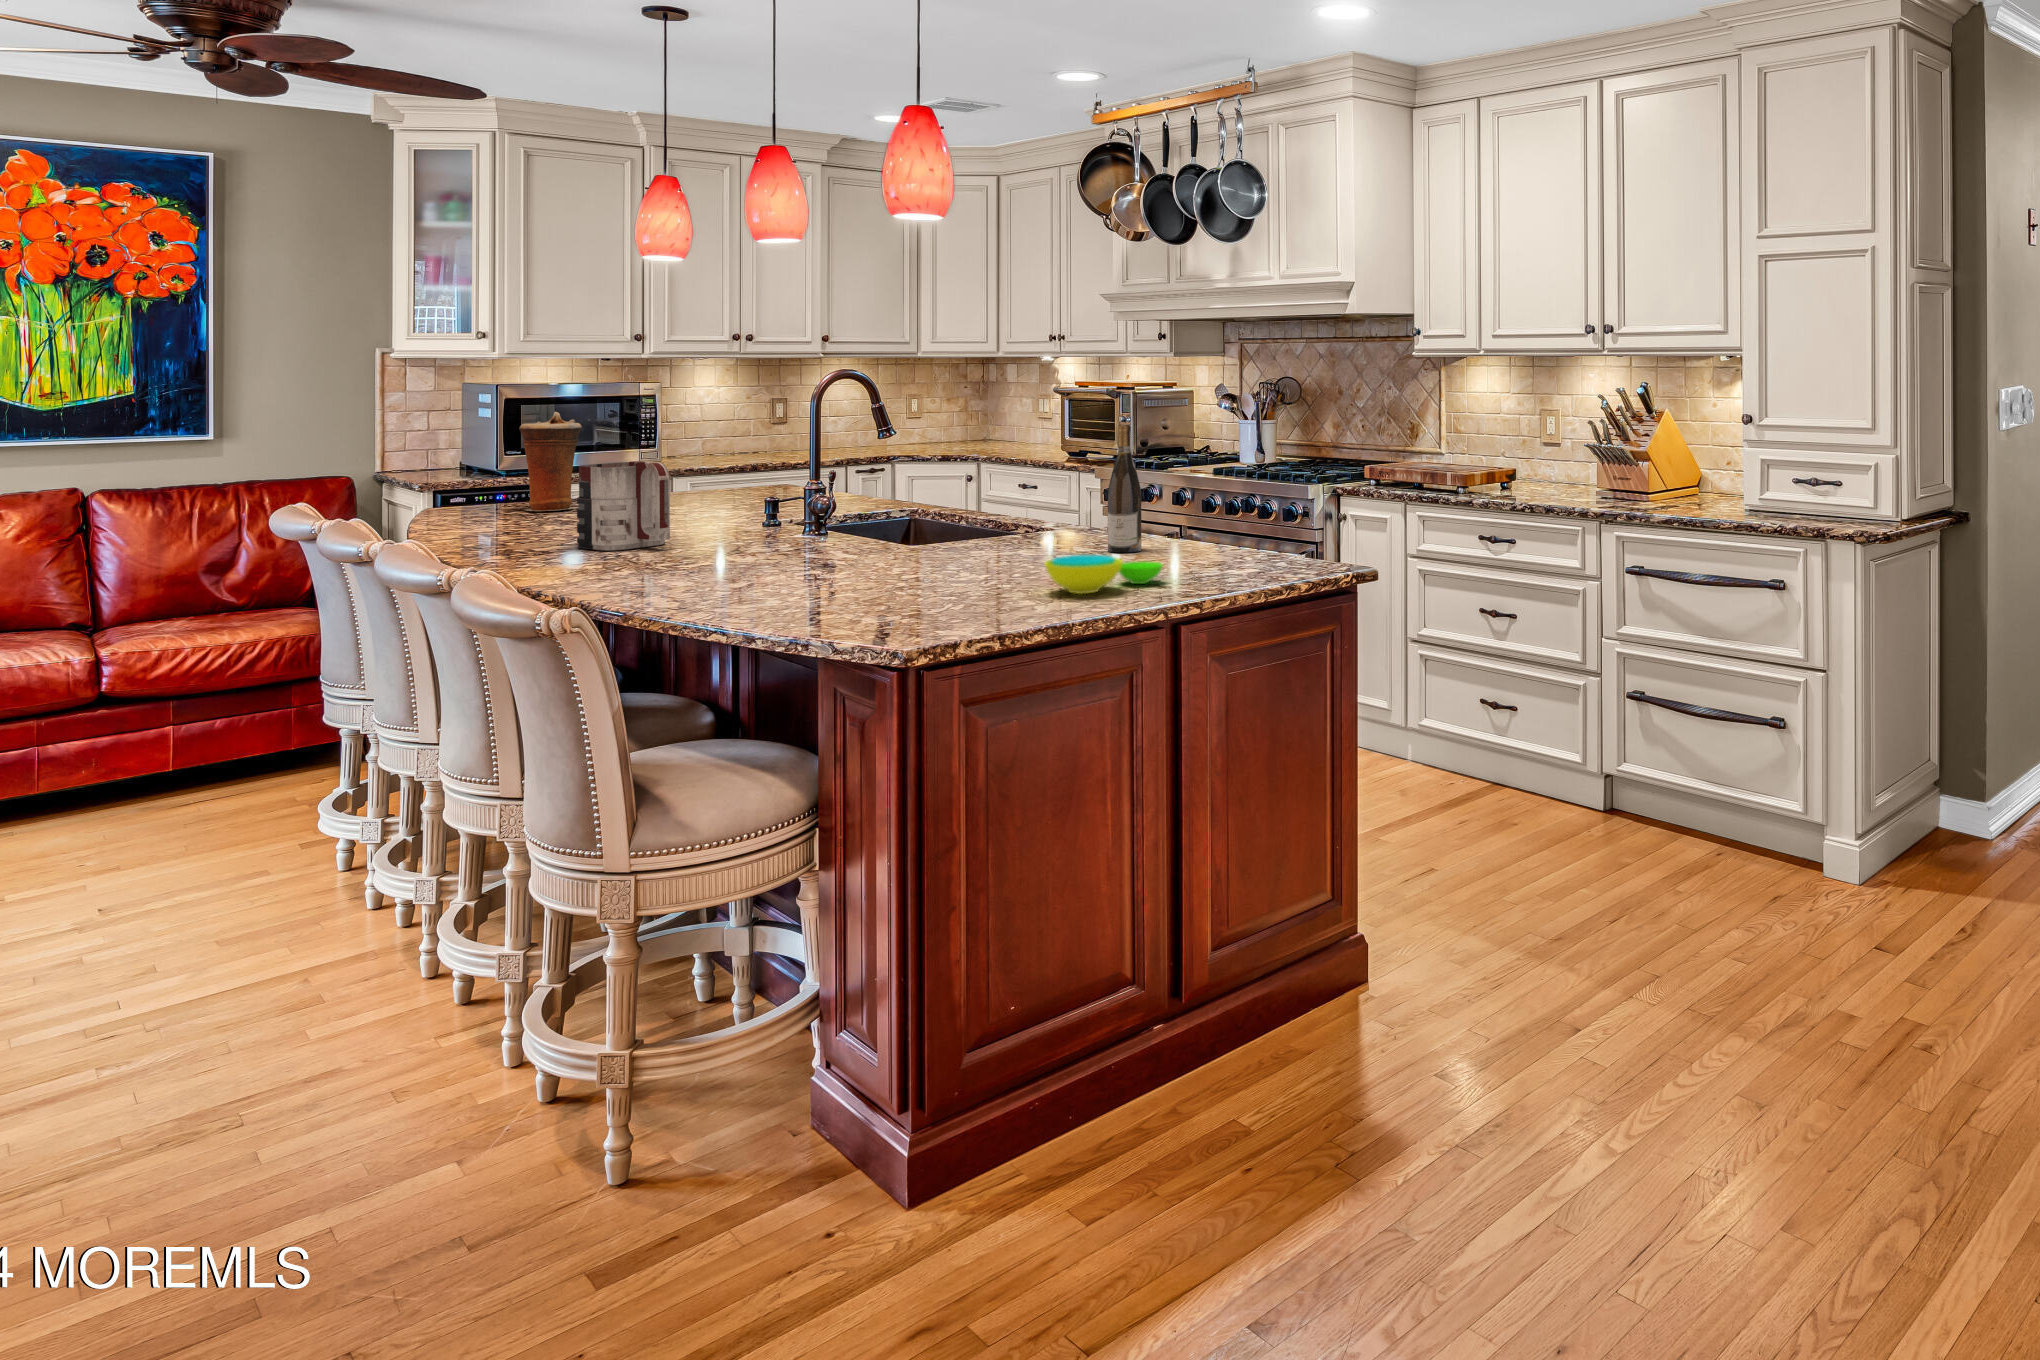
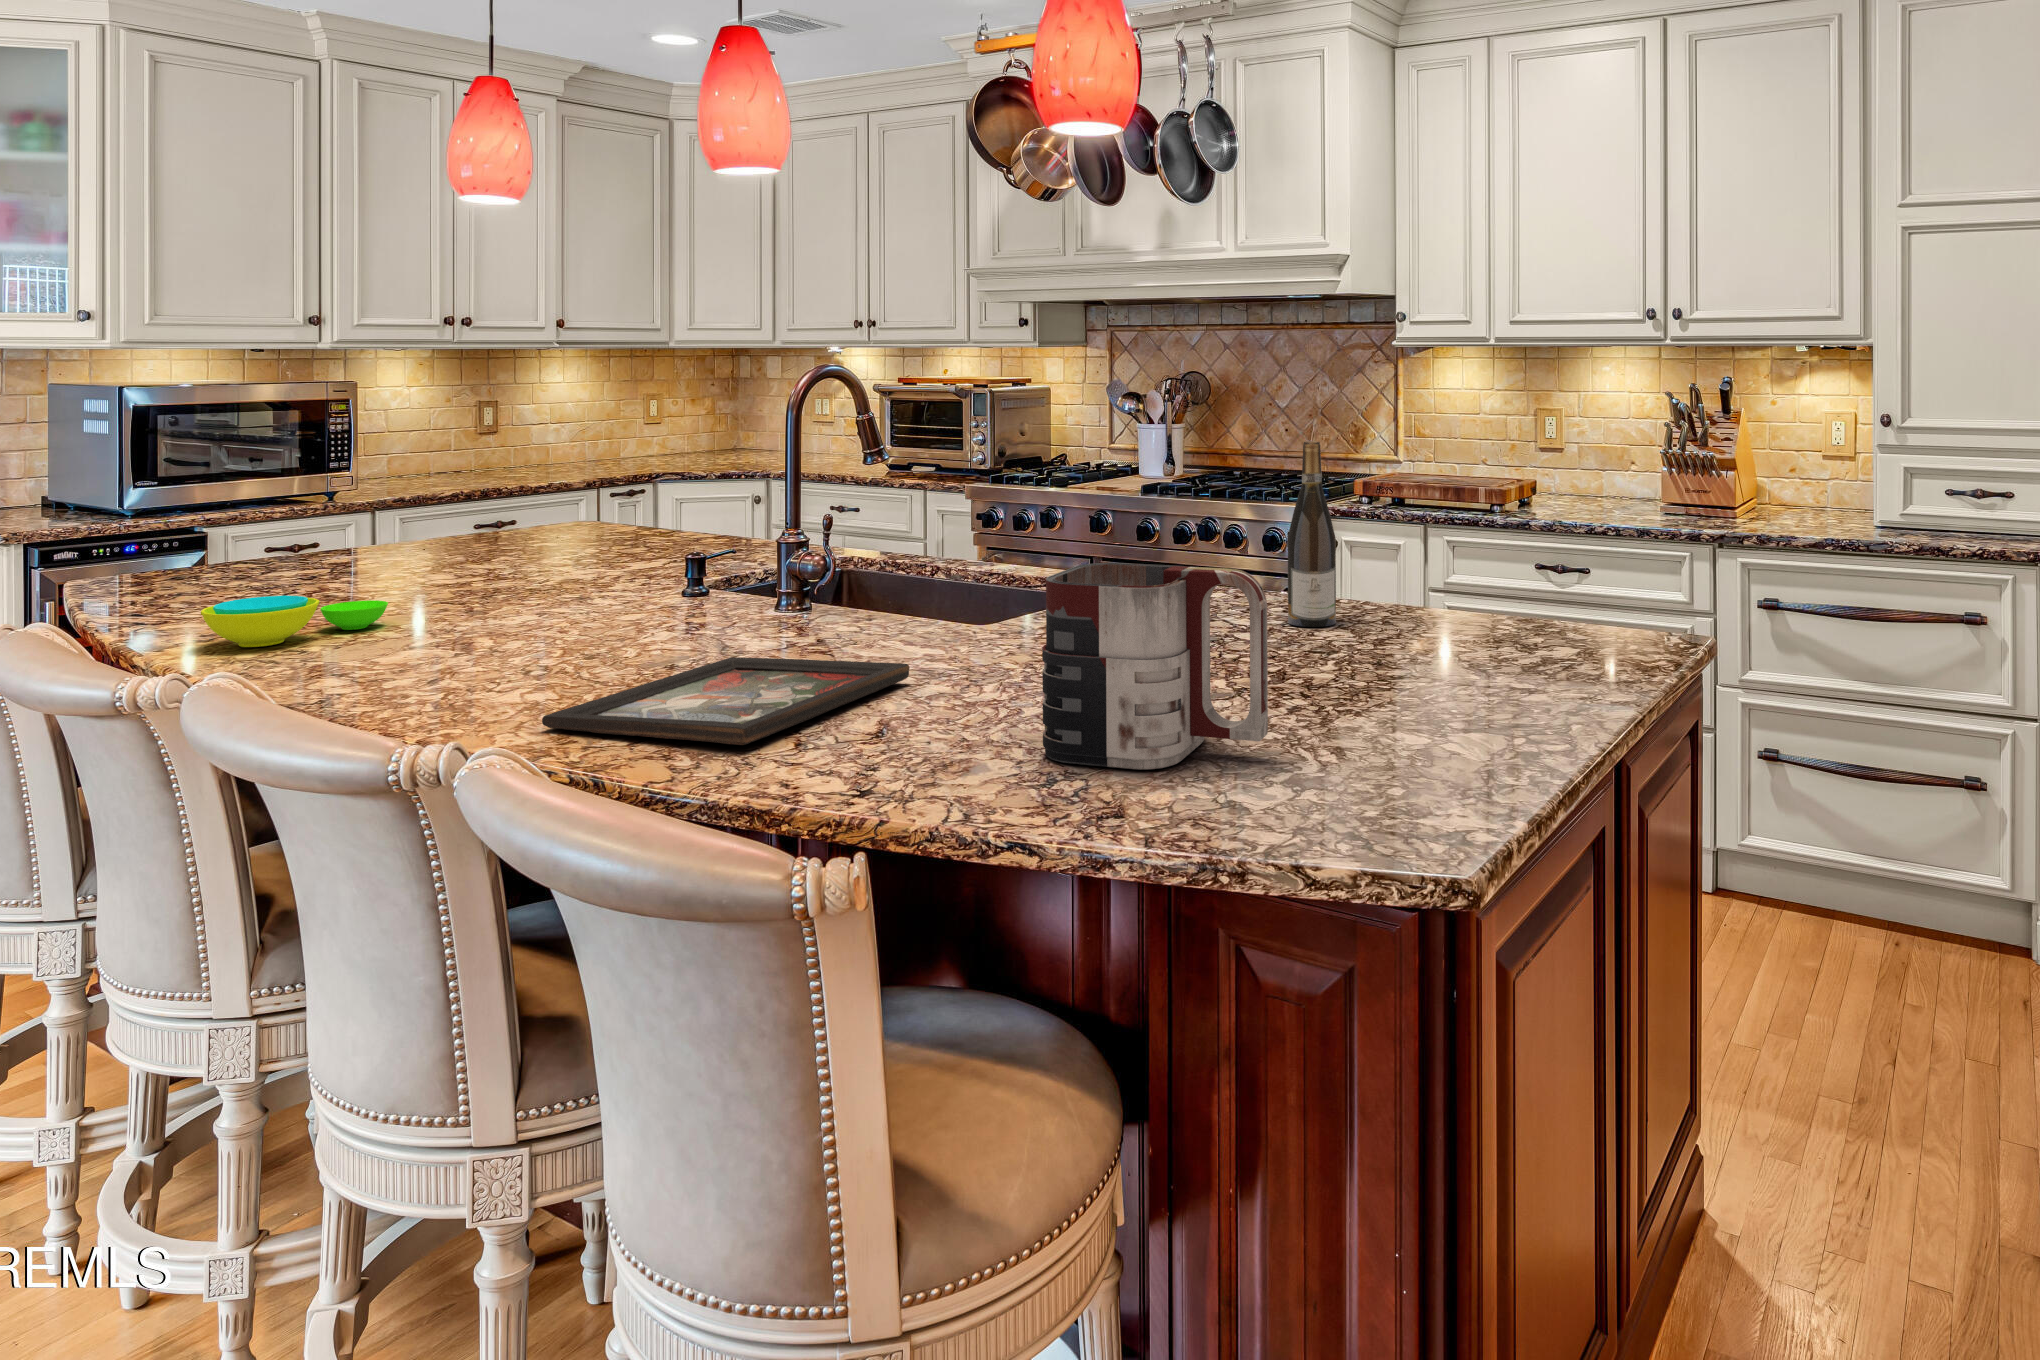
vase: present [519,412,582,511] -> none [242,428,359,580]
mug: present [577,461,670,550] -> present [1042,563,1268,769]
decorative tray: none [570,554,806,590] -> present [542,657,910,745]
bowl: present [1044,555,1163,594] -> present [201,596,388,647]

